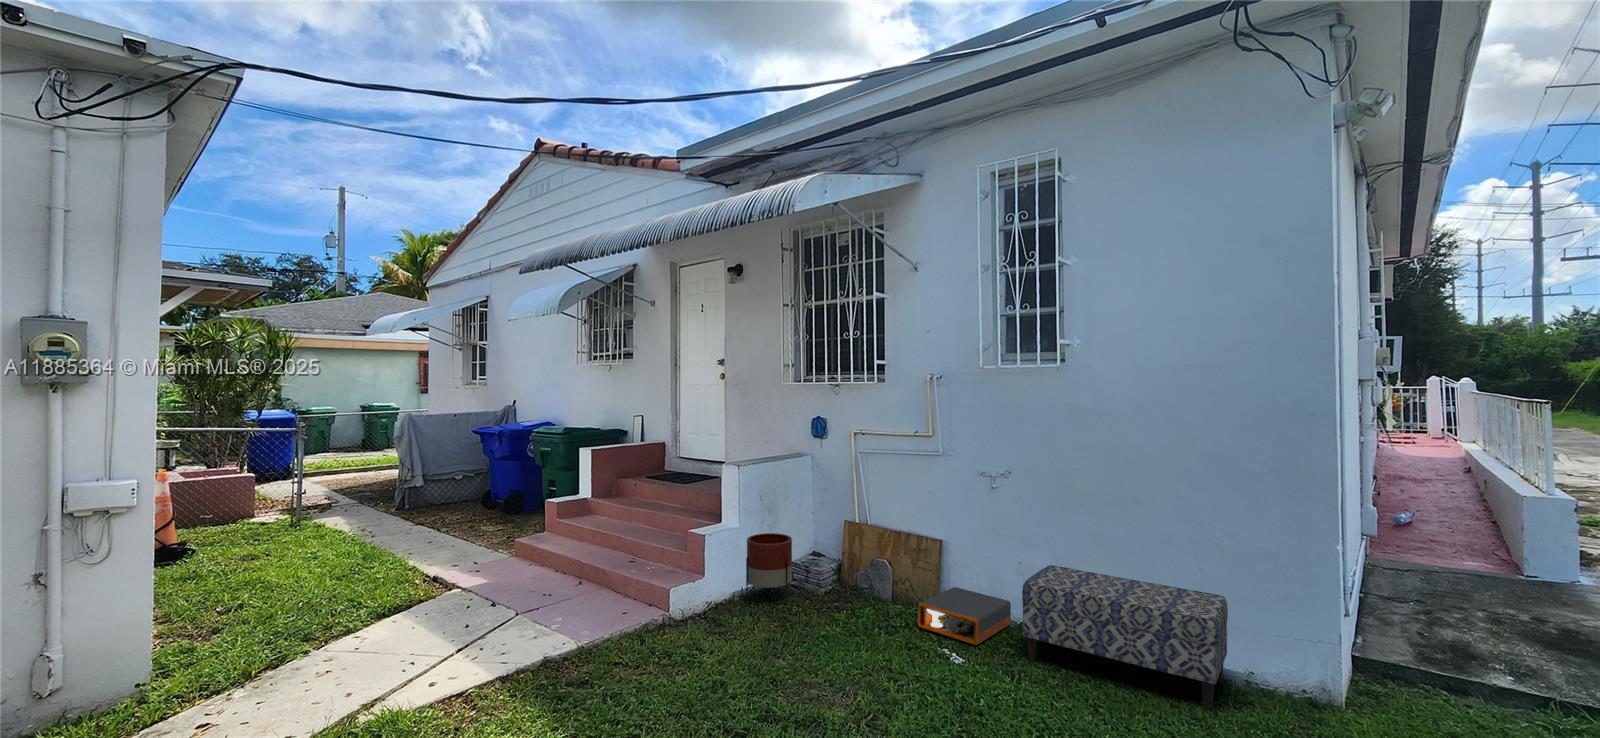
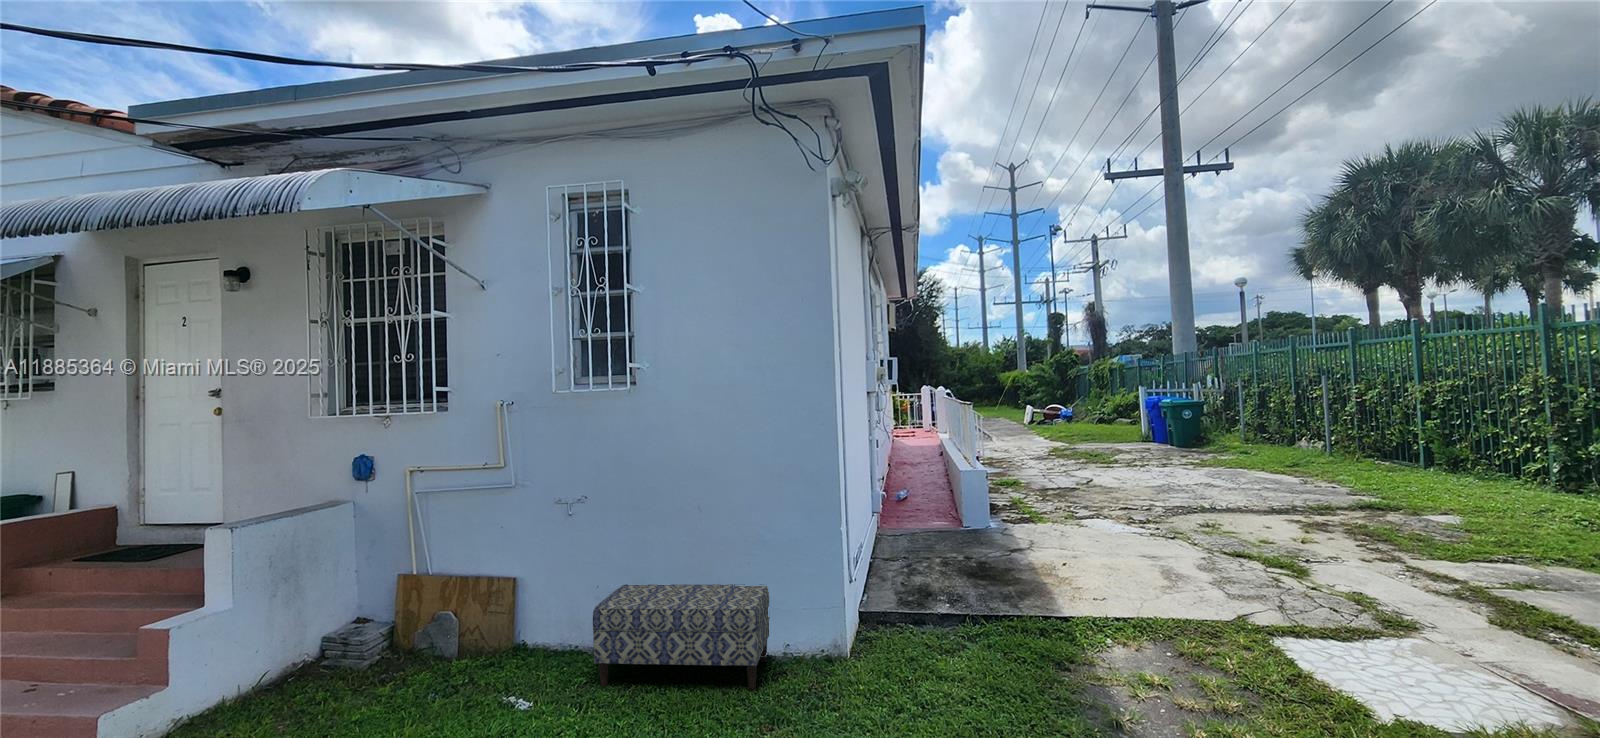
planter: present [746,533,792,605] -> none [242,607,317,707]
storage box: present [918,587,1011,645] -> none [483,626,588,685]

